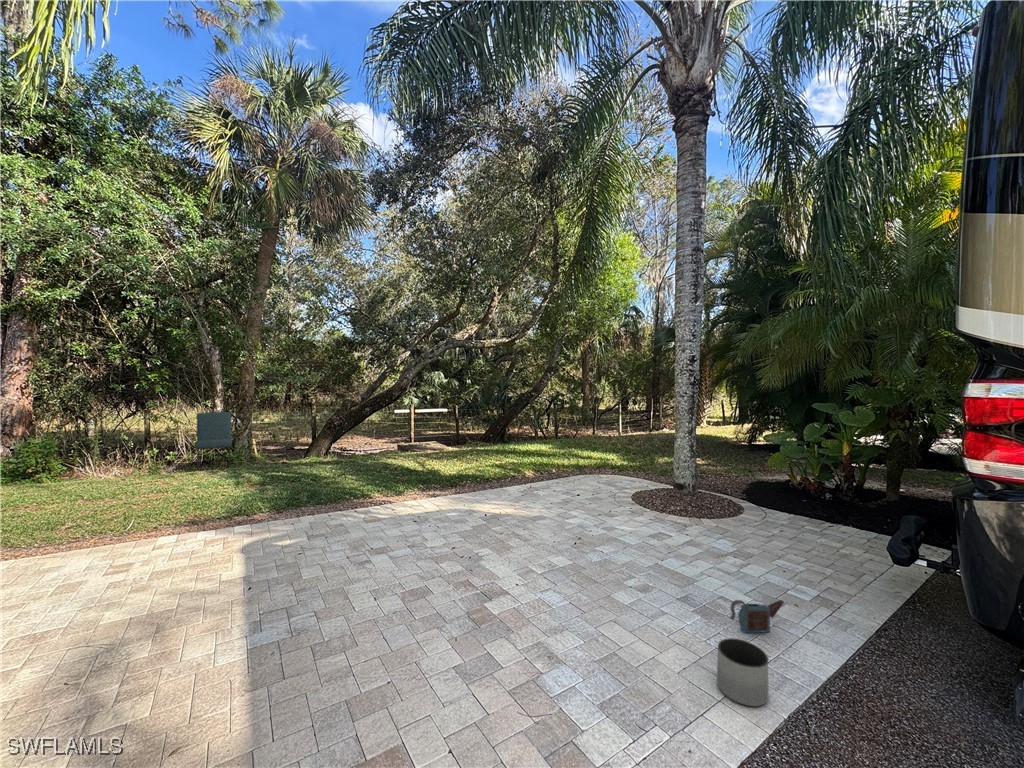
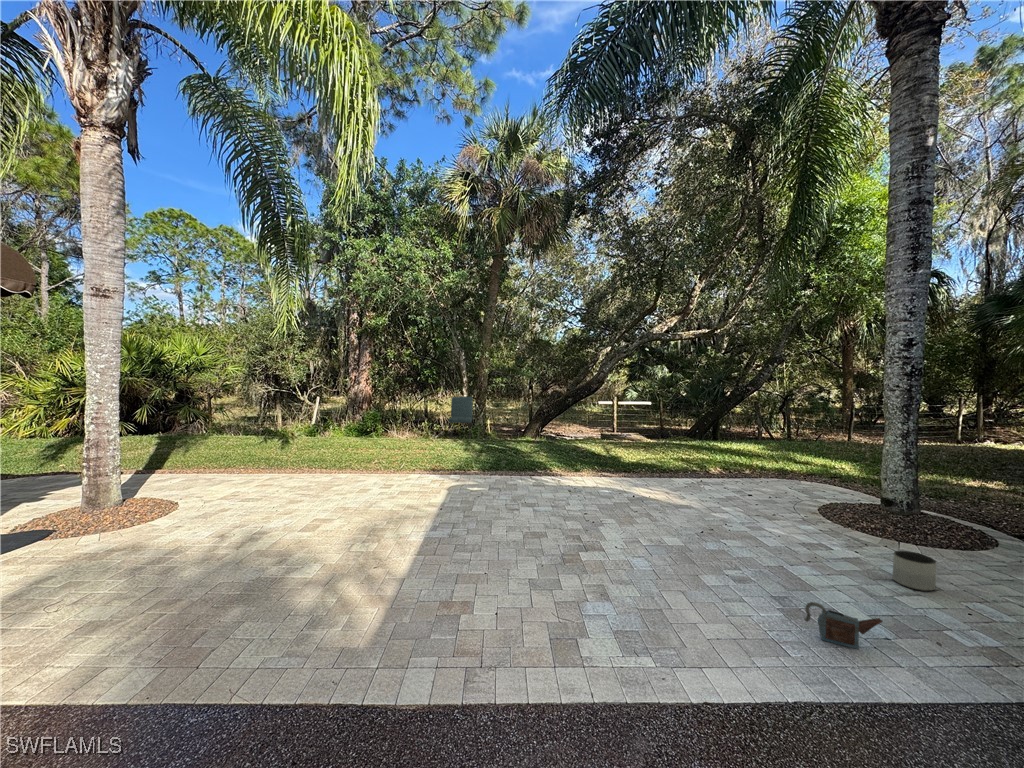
planter: present [717,638,768,706] -> present [893,551,936,591]

